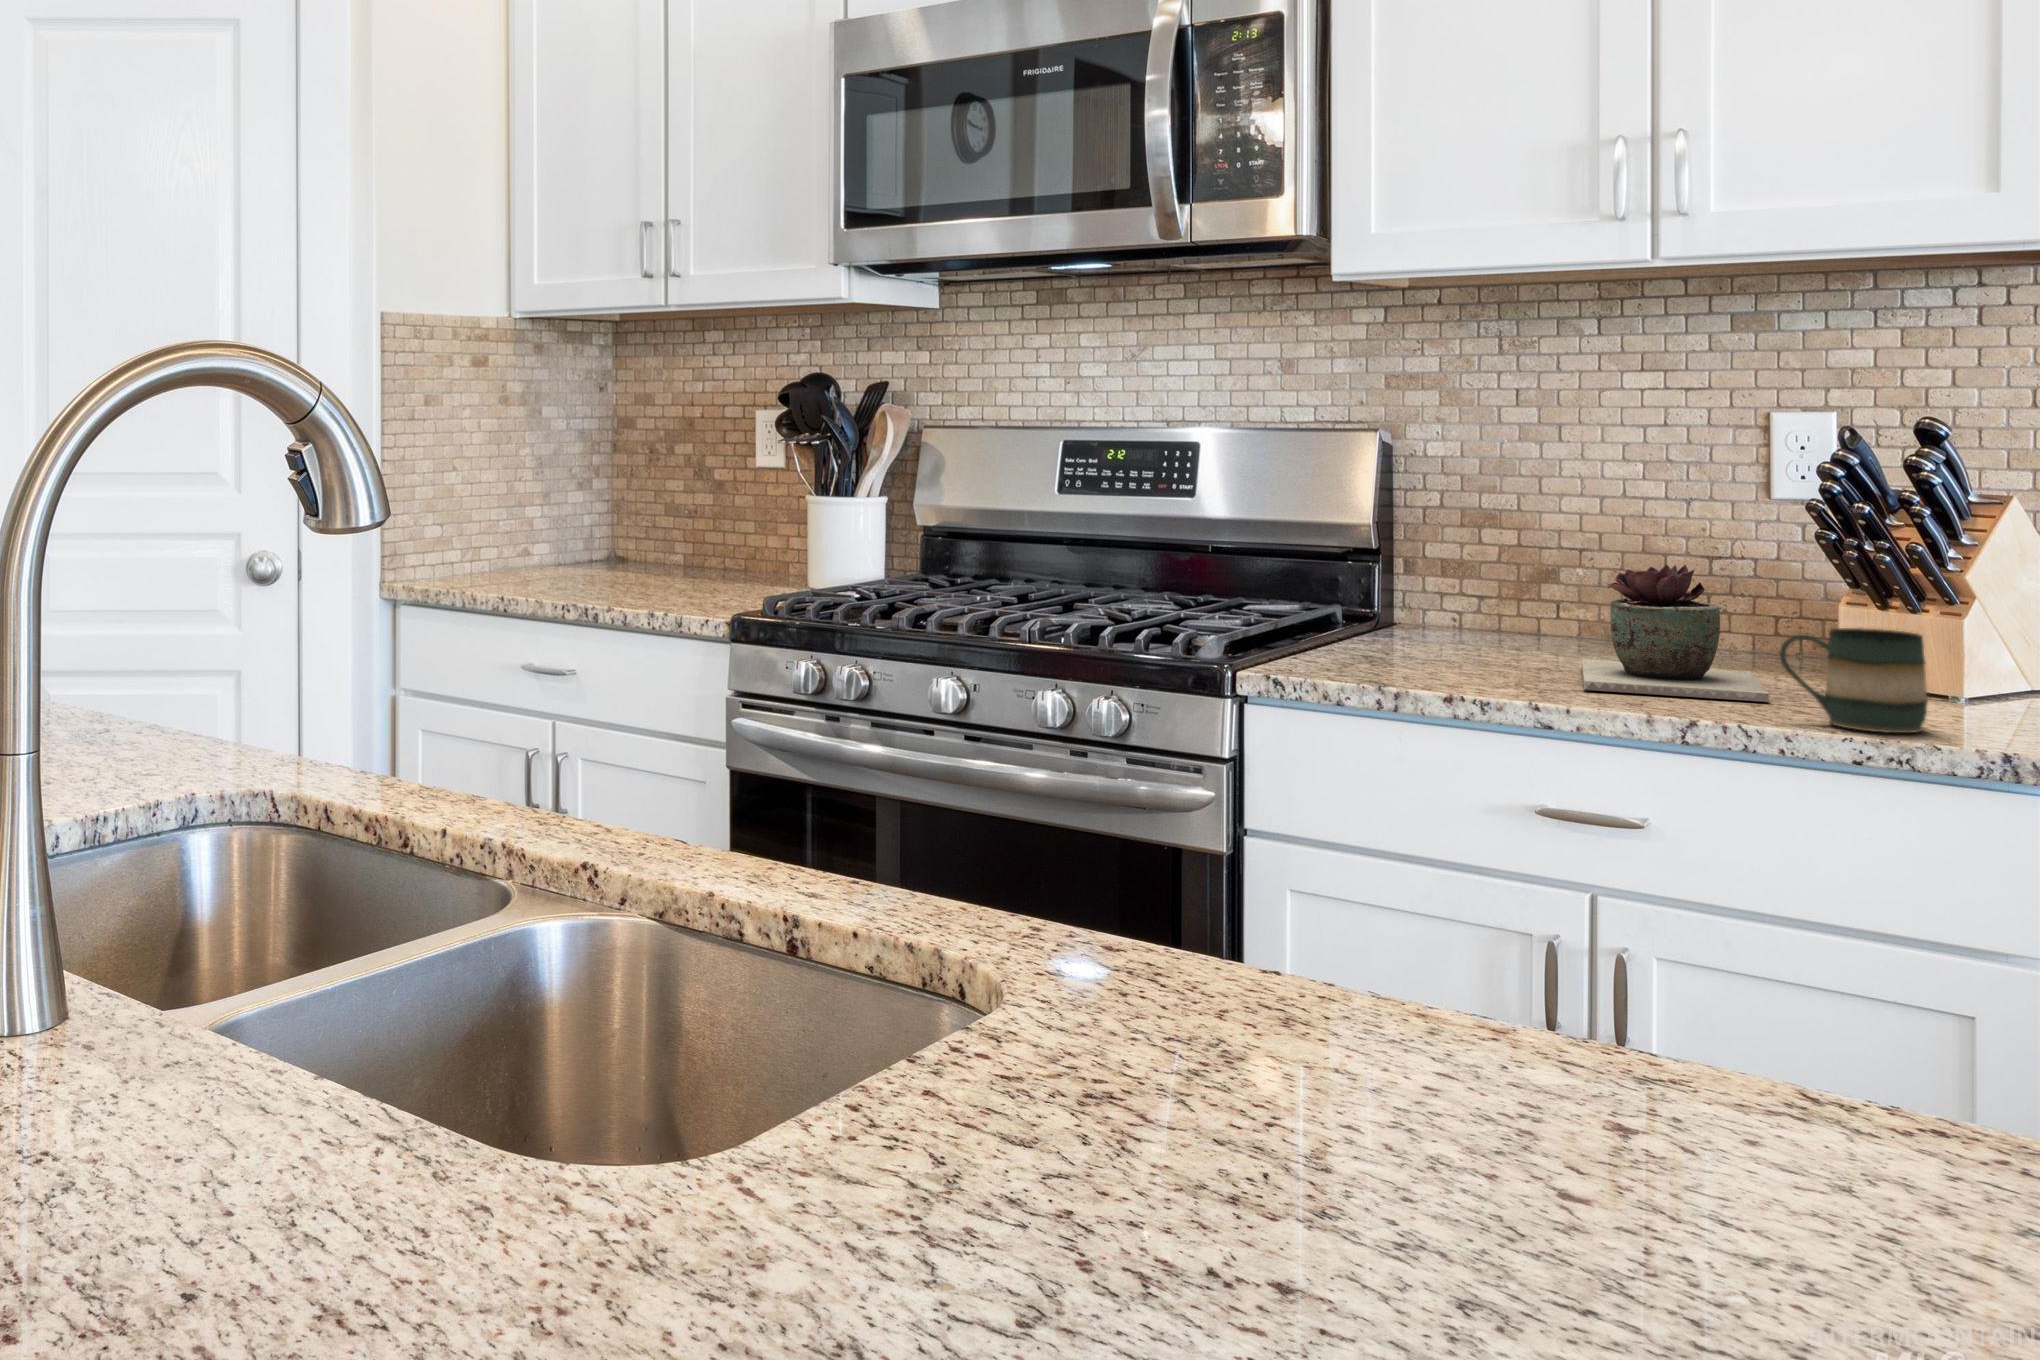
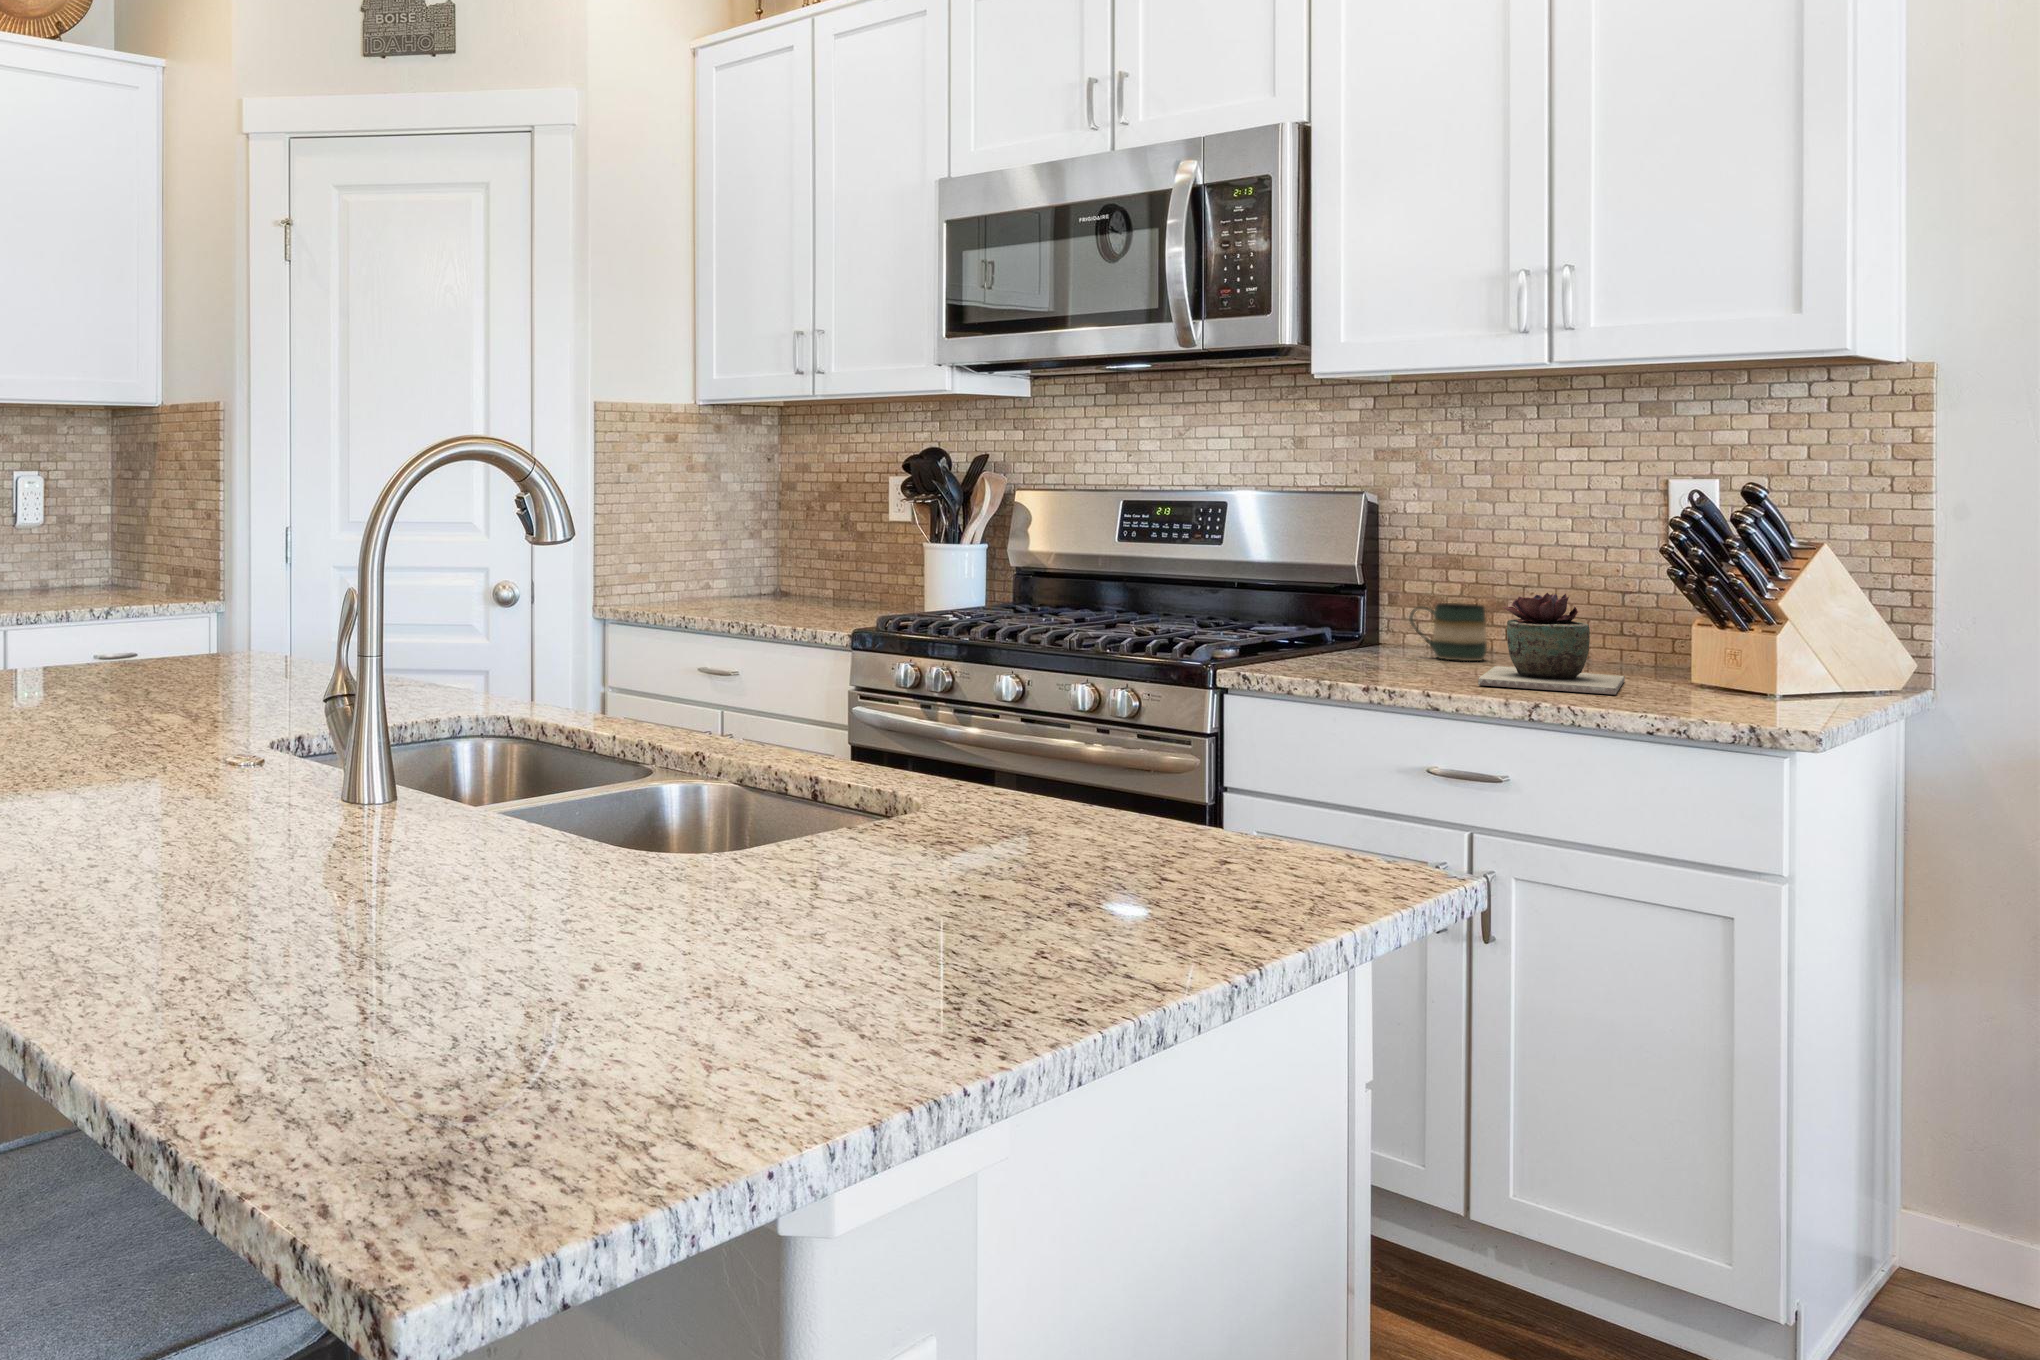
mug: present [1780,628,1928,733] -> present [1410,603,1487,661]

